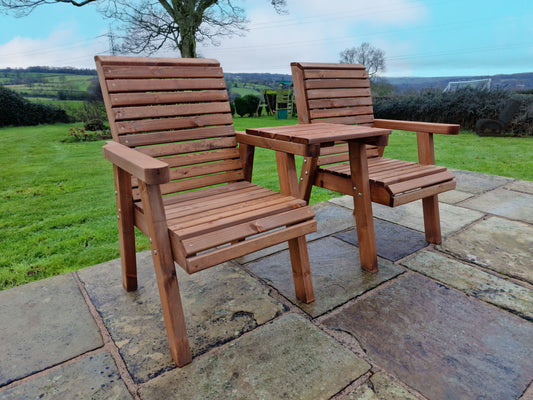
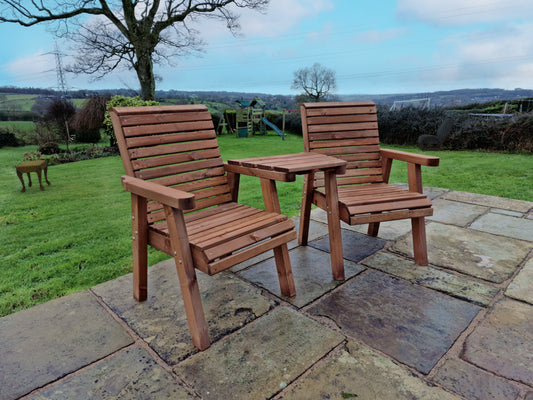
footstool: none [49,134,84,166] -> present [16,160,51,192]

